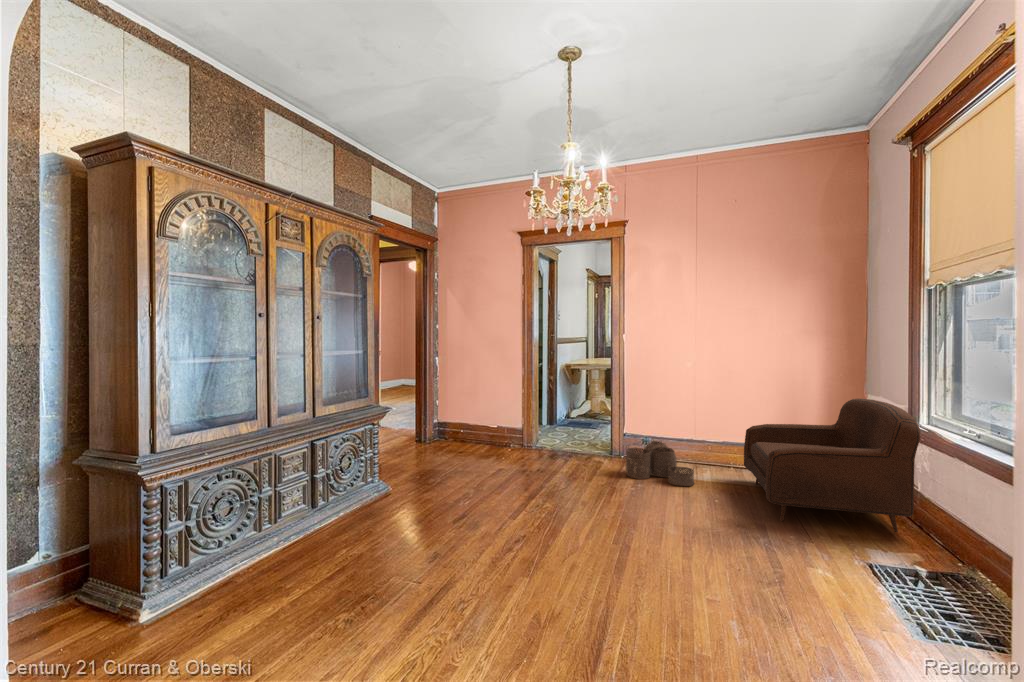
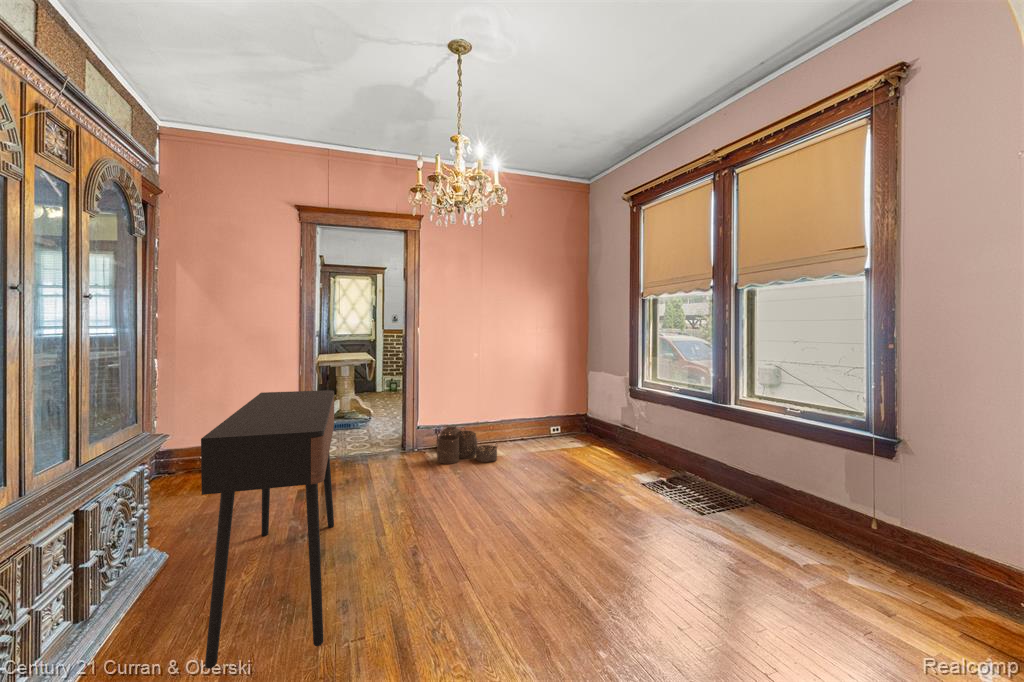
console table: none [326,385,484,577] -> present [201,390,334,669]
armchair: present [744,399,920,532] -> none [525,375,648,472]

